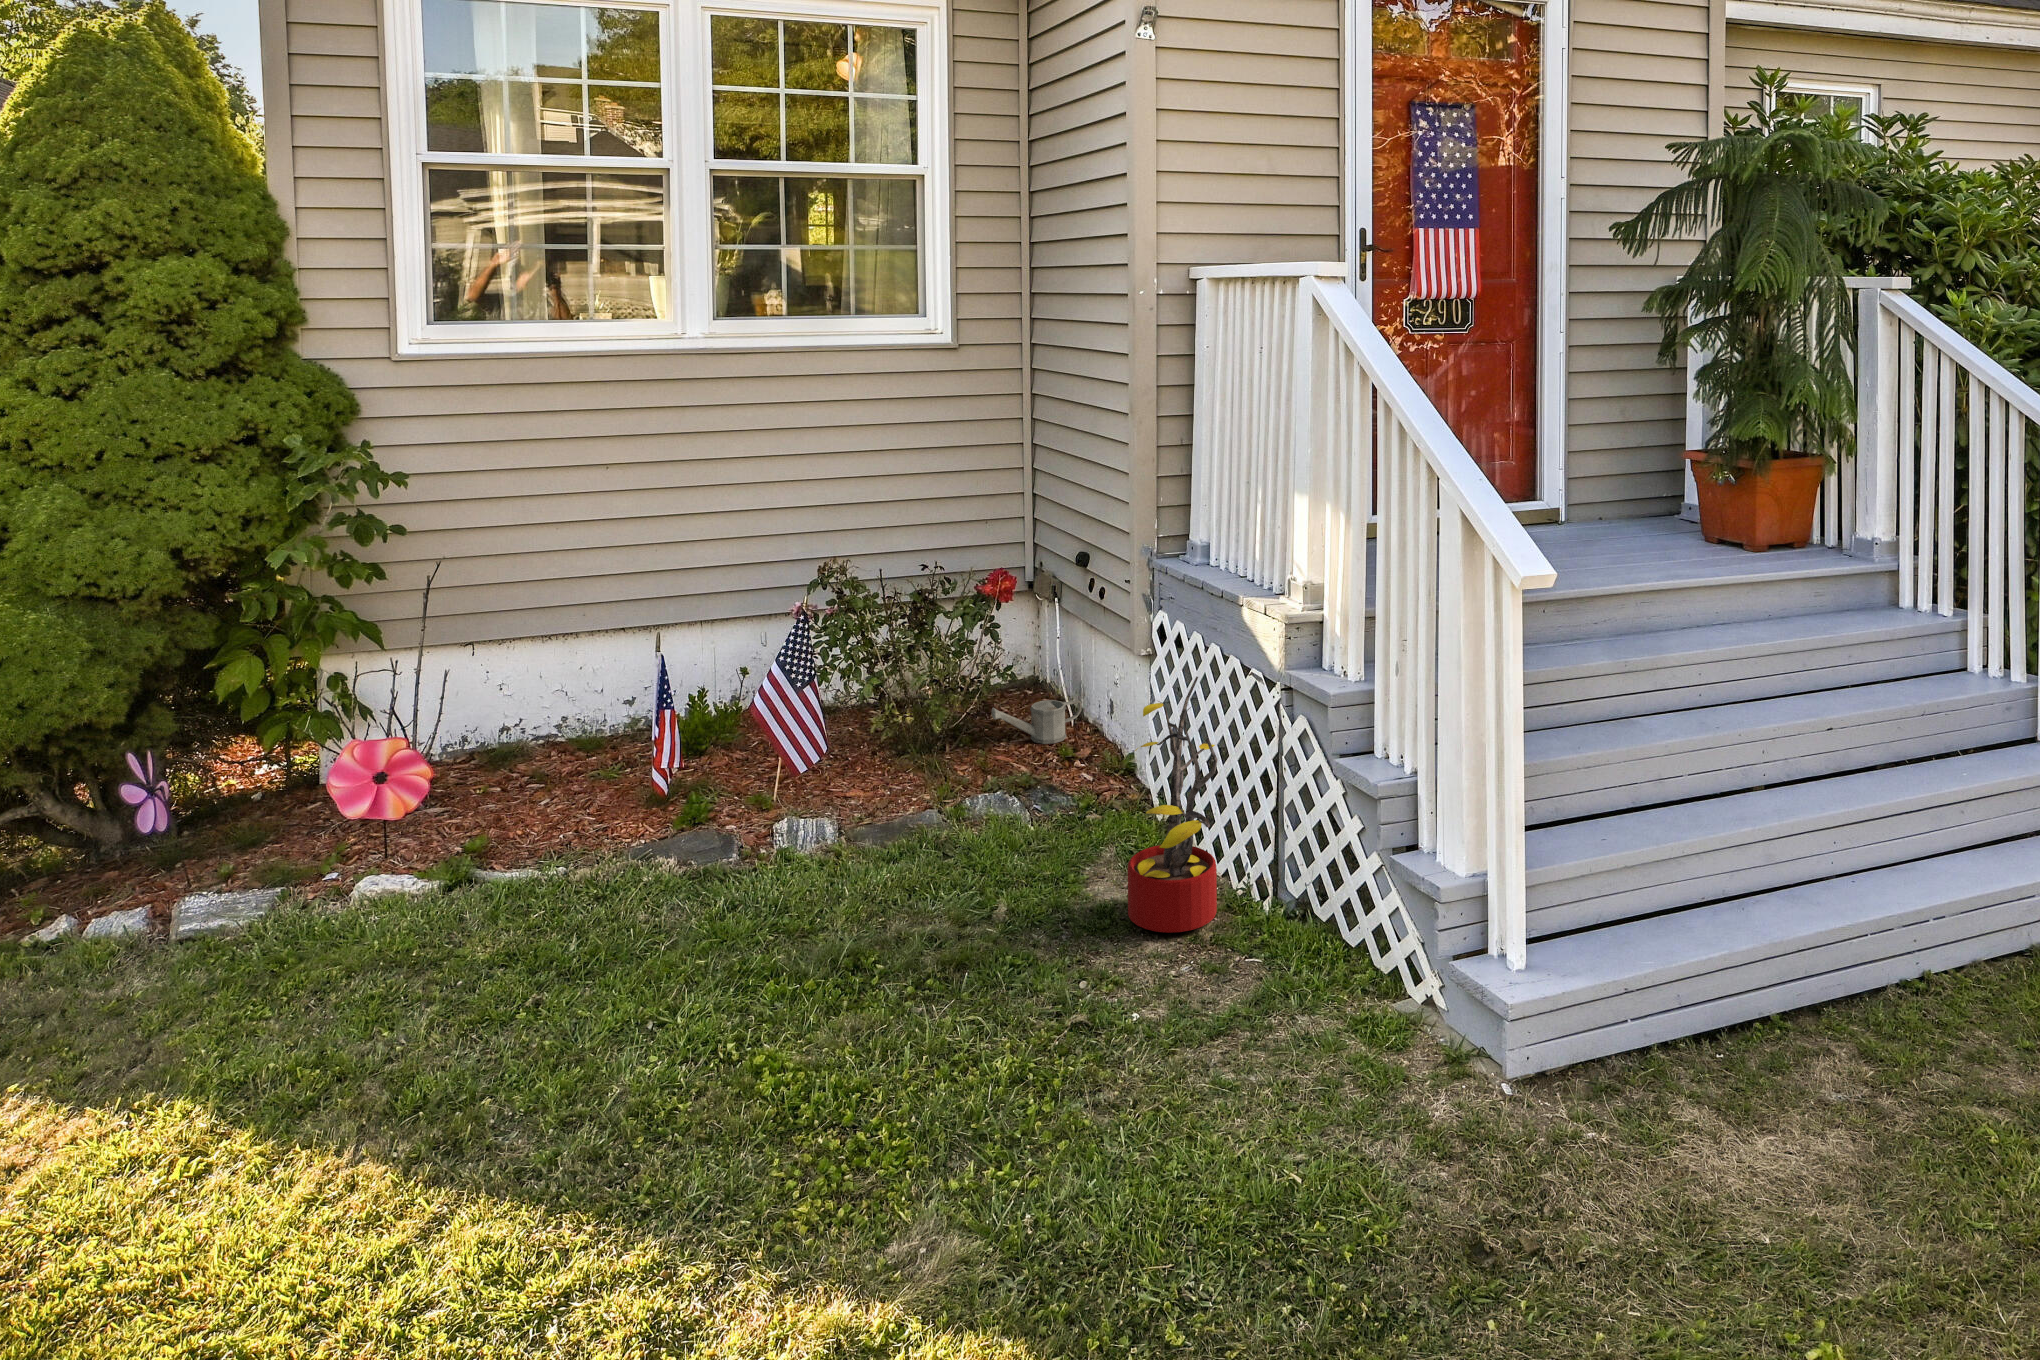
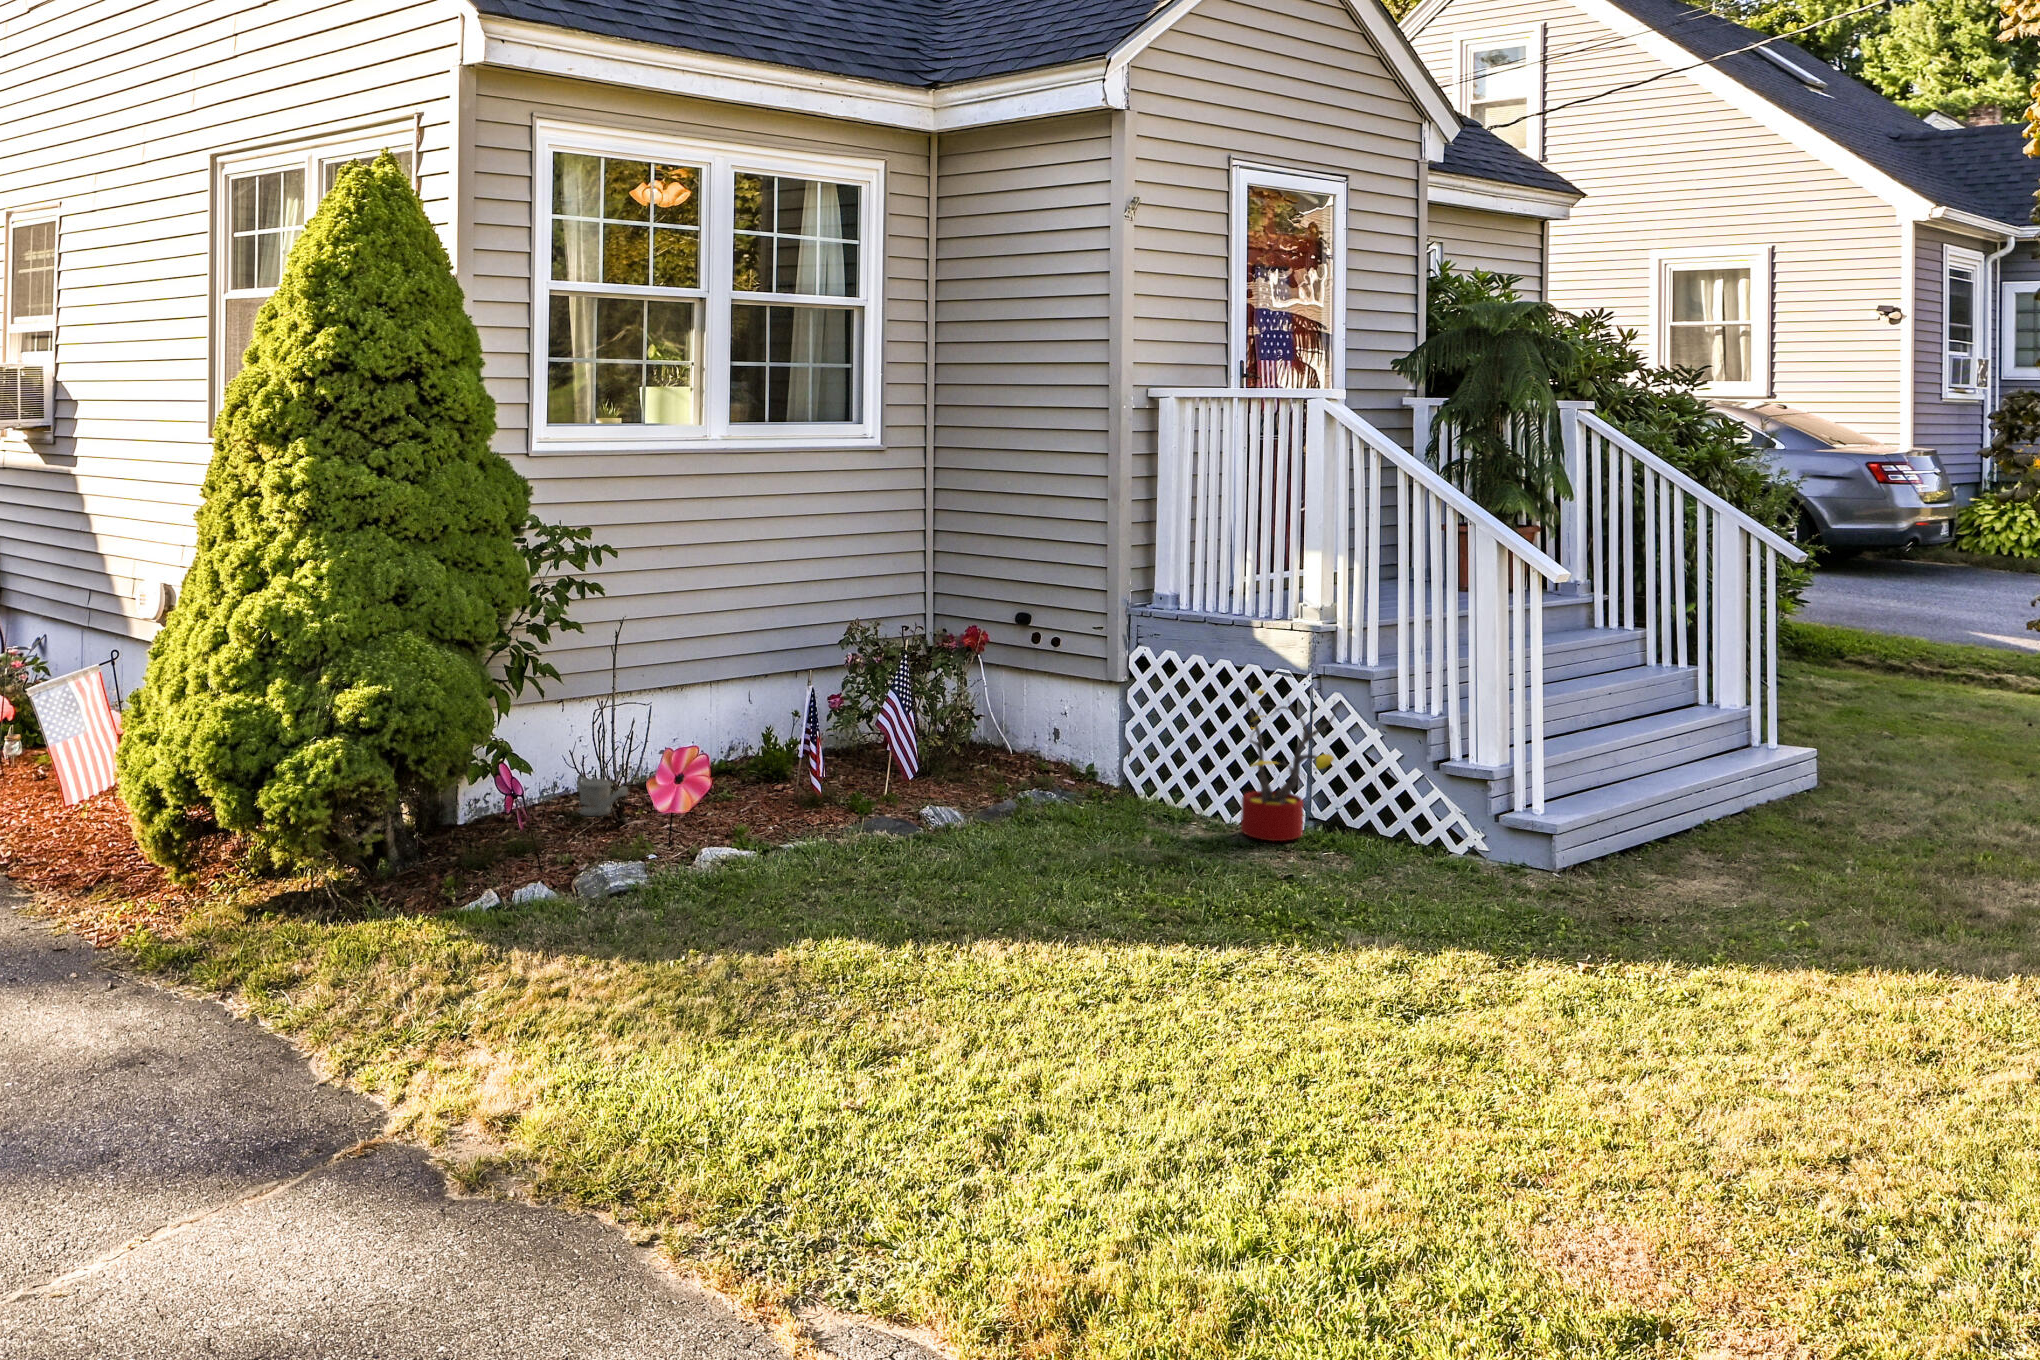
watering can: present [992,700,1082,744] -> present [577,777,628,816]

